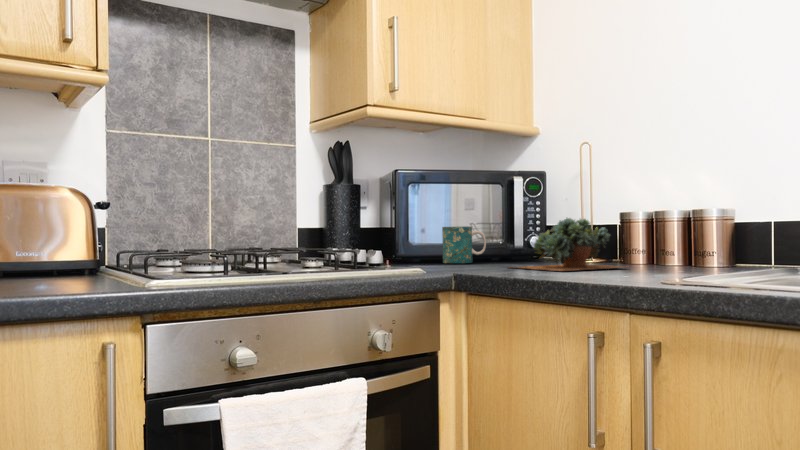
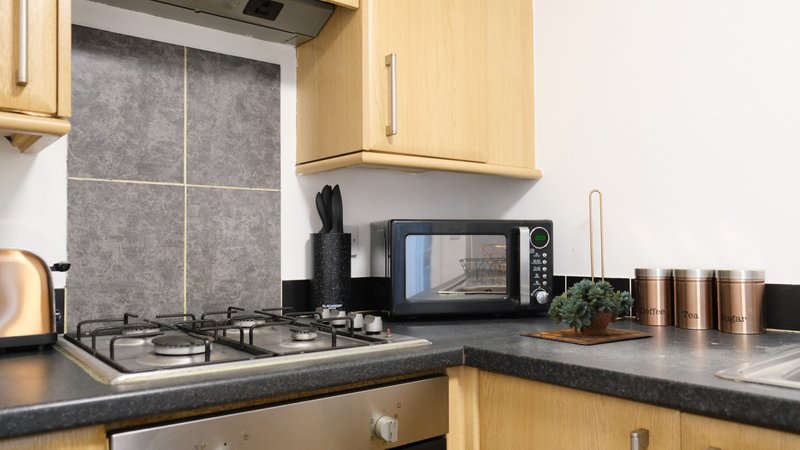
mug: present [442,226,486,263] -> none [443,281,491,324]

